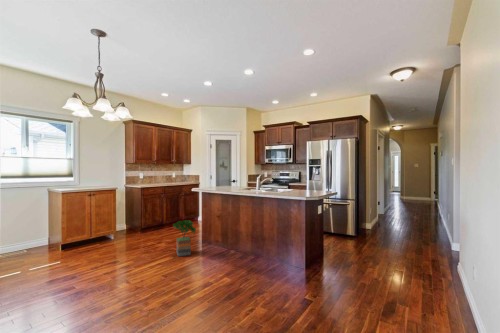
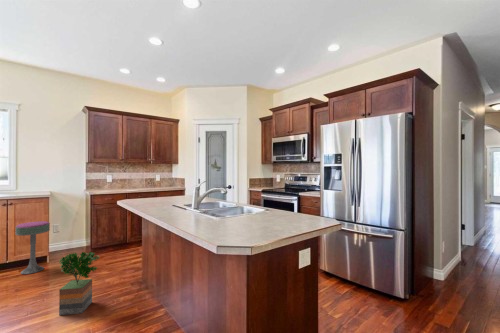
bar stool: none [104,207,125,245] -> present [15,221,50,274]

